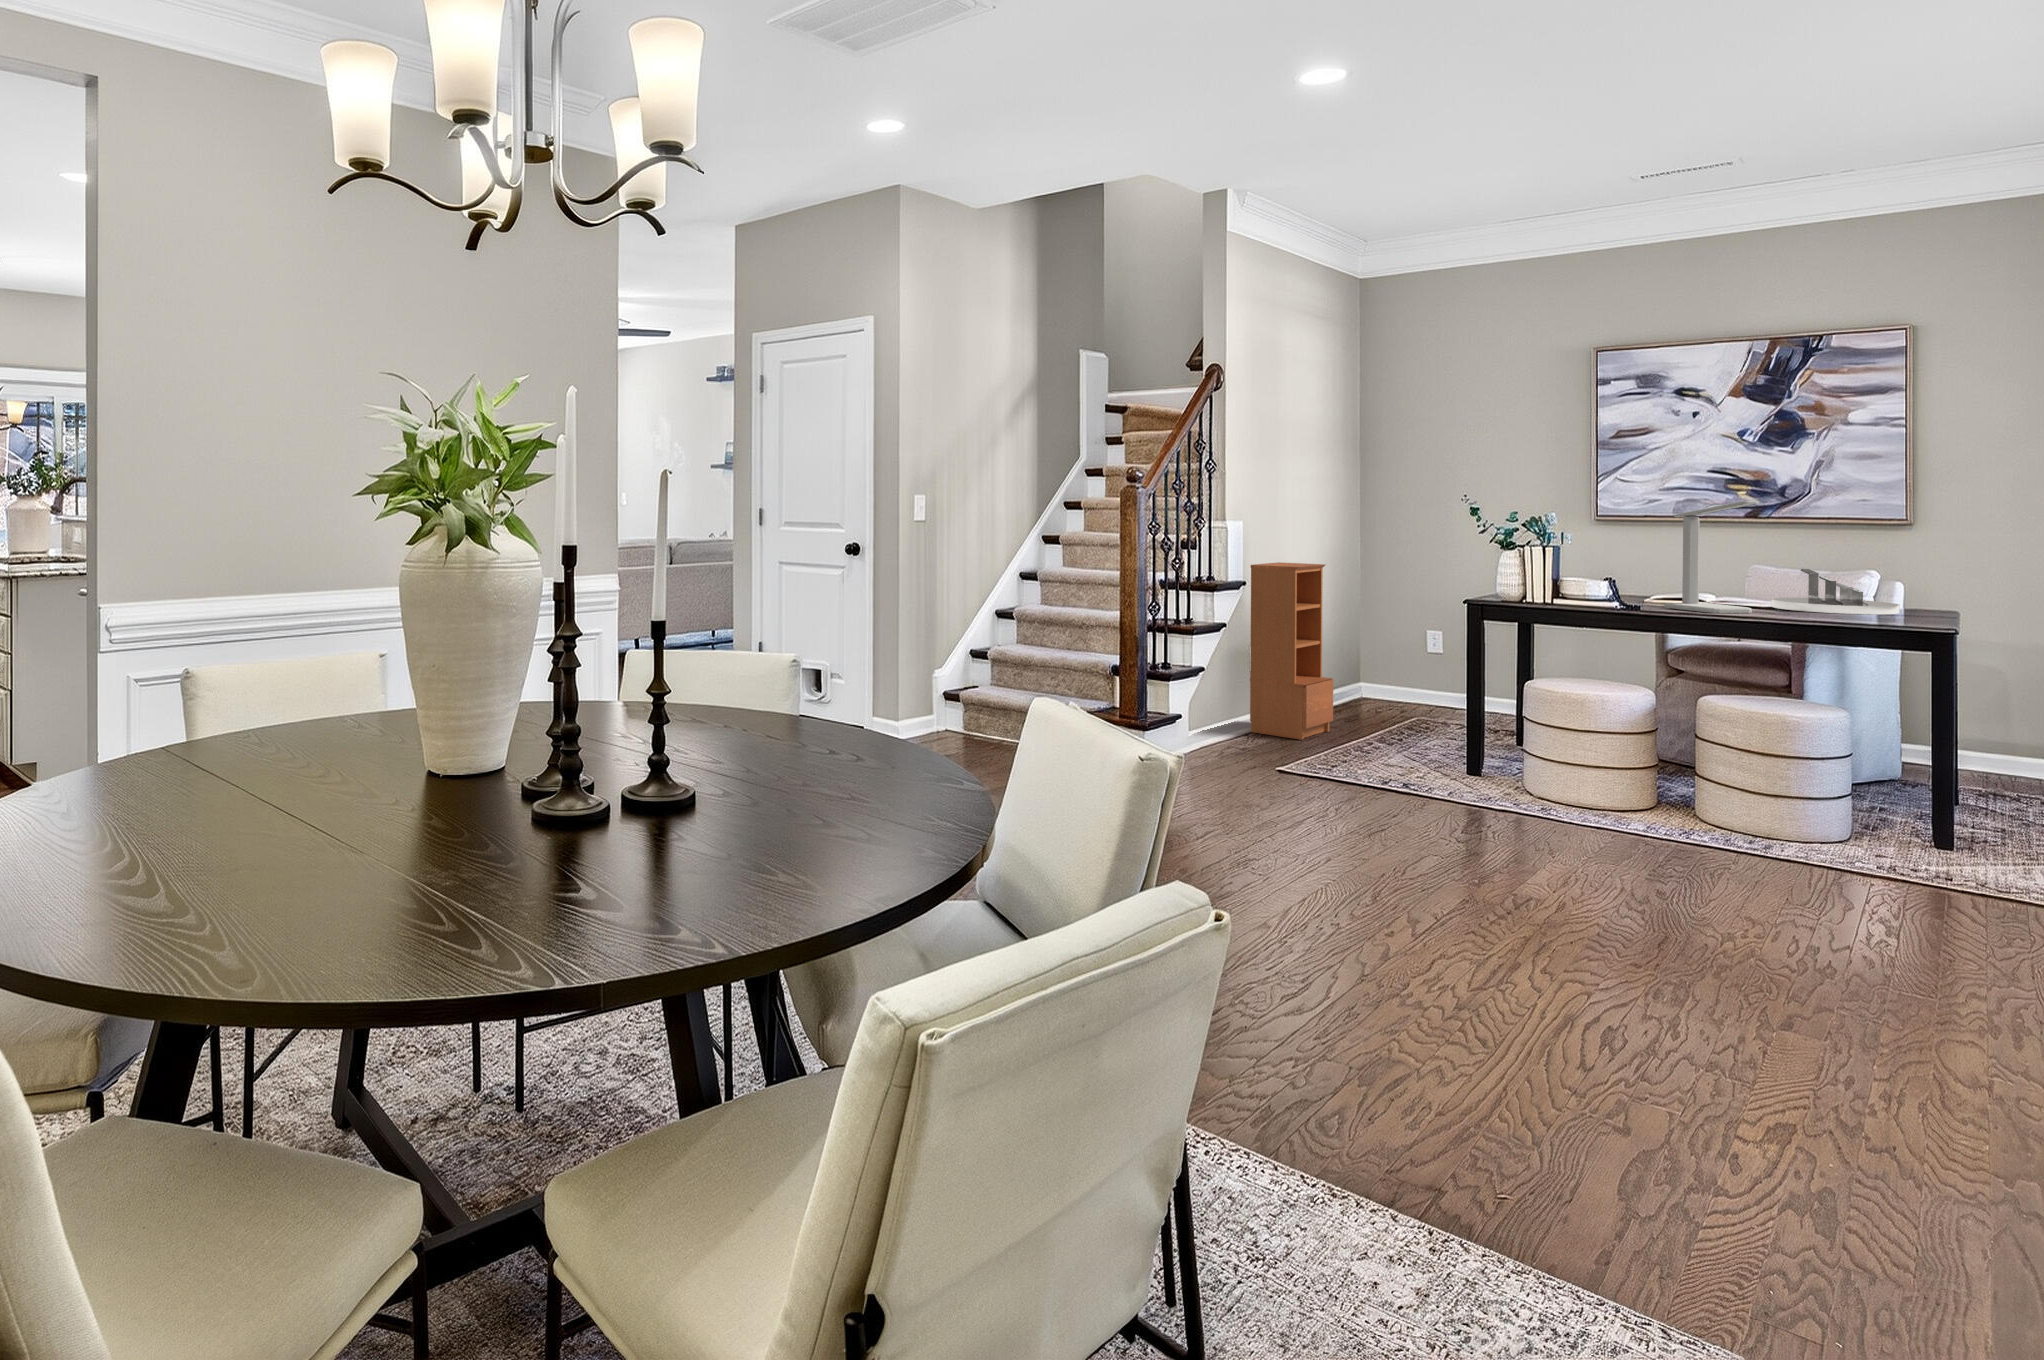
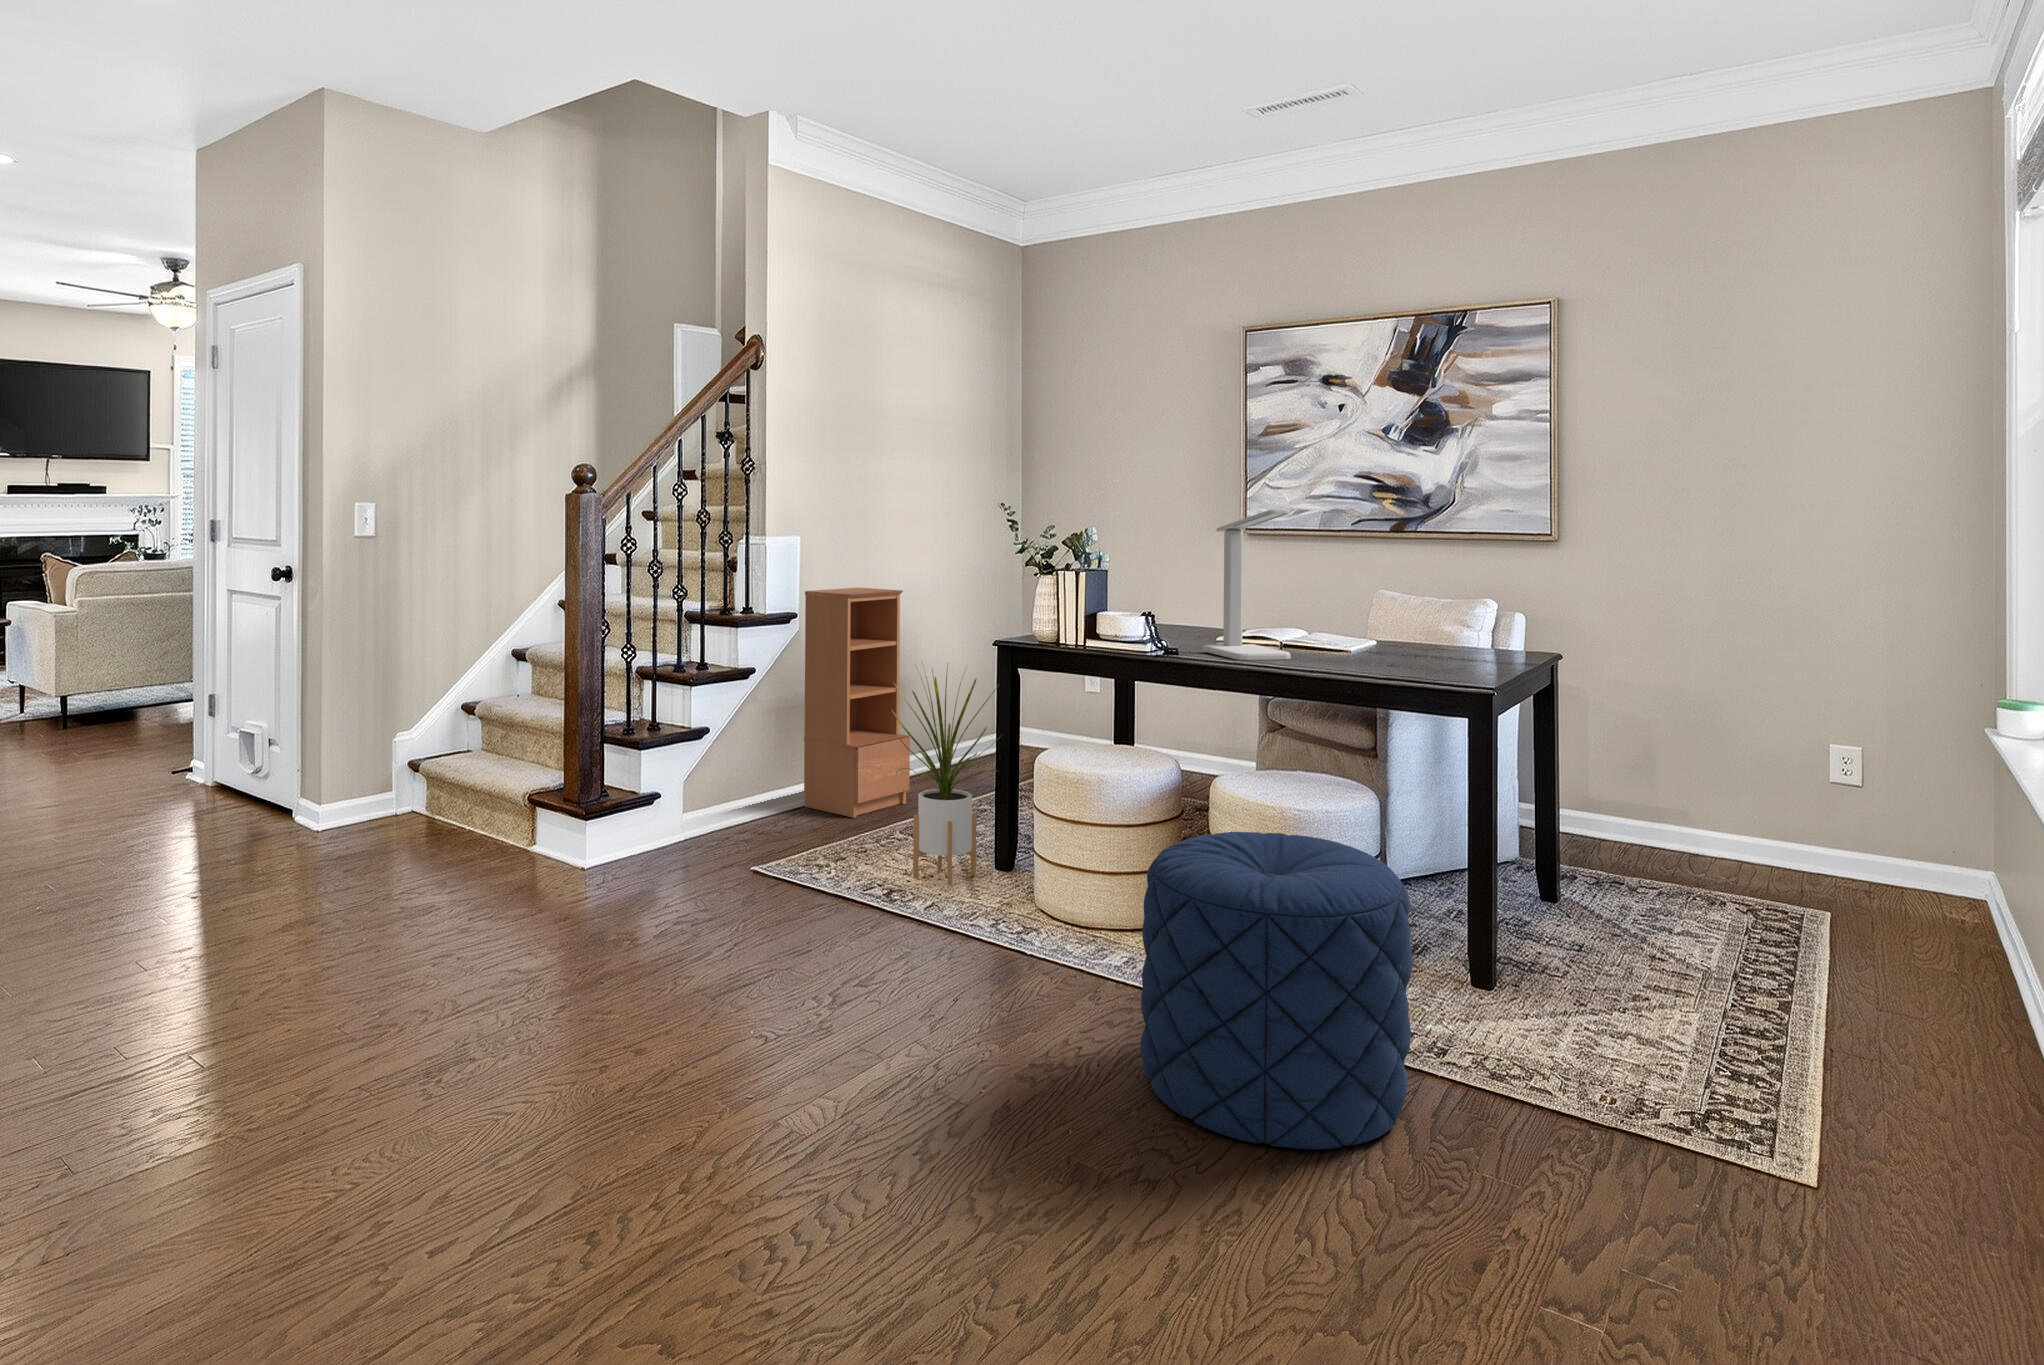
desk organizer: present [1772,569,1900,614] -> none [1339,599,1476,661]
house plant: none [1378,615,1481,782] -> present [891,663,999,885]
pouf: none [1730,726,1966,924] -> present [1141,832,1412,1150]

